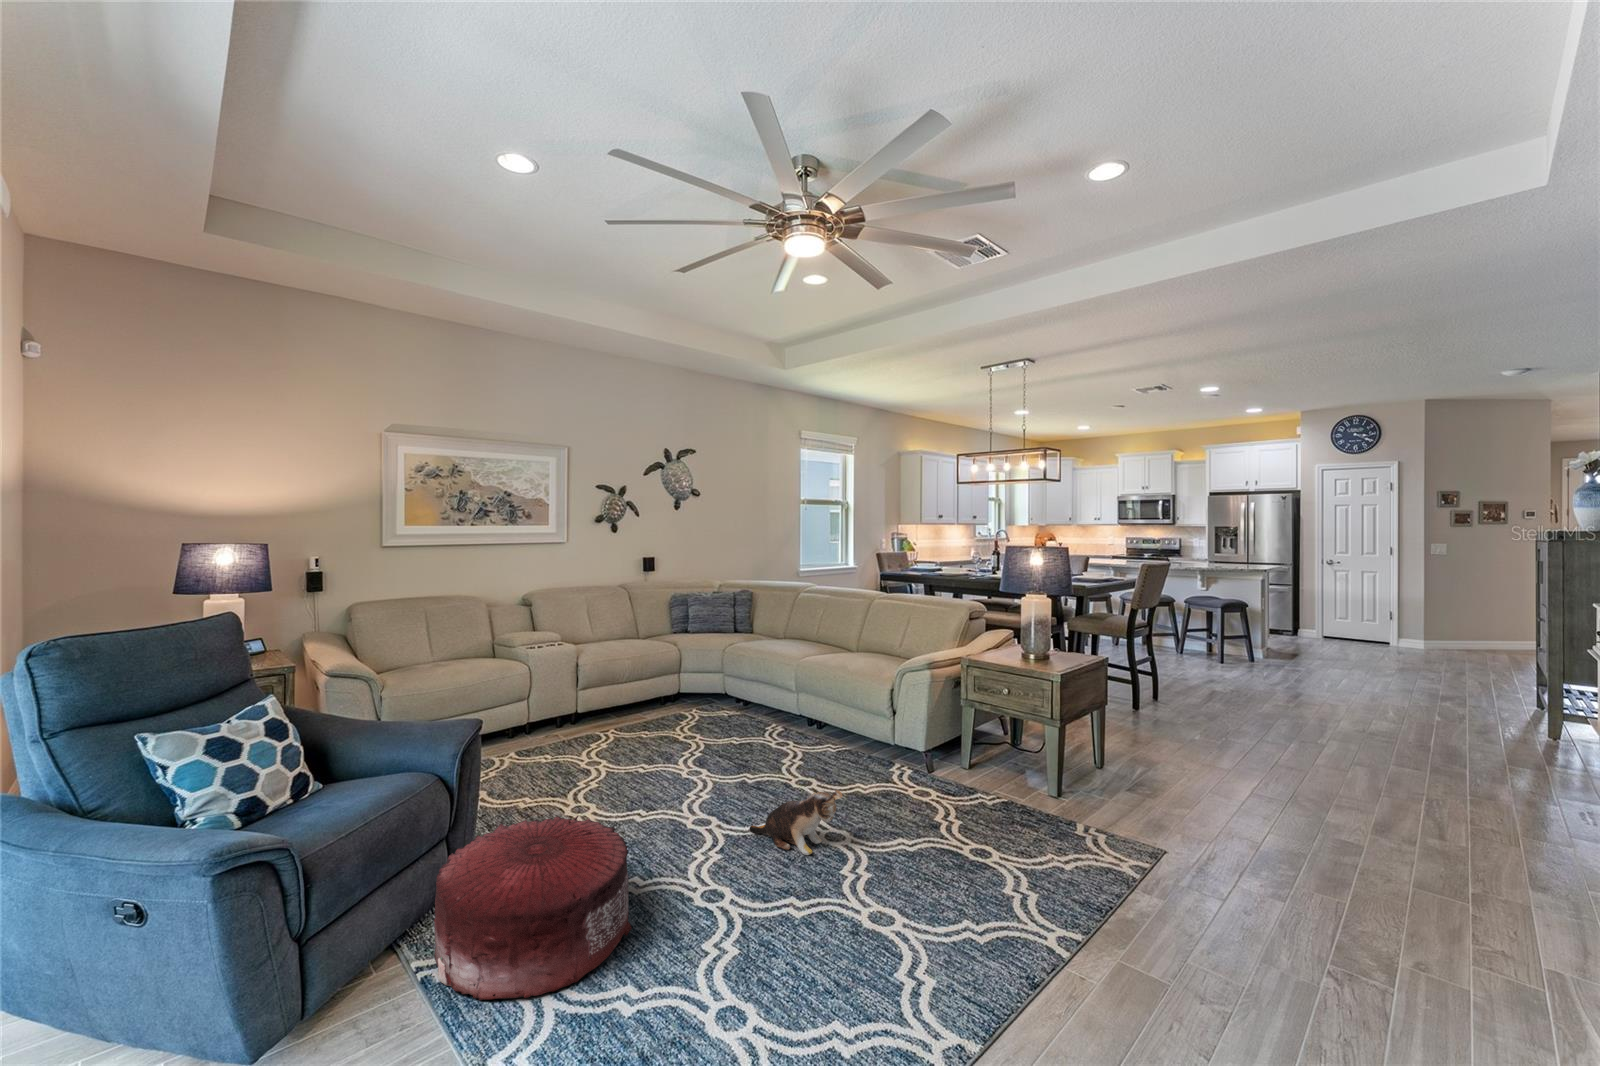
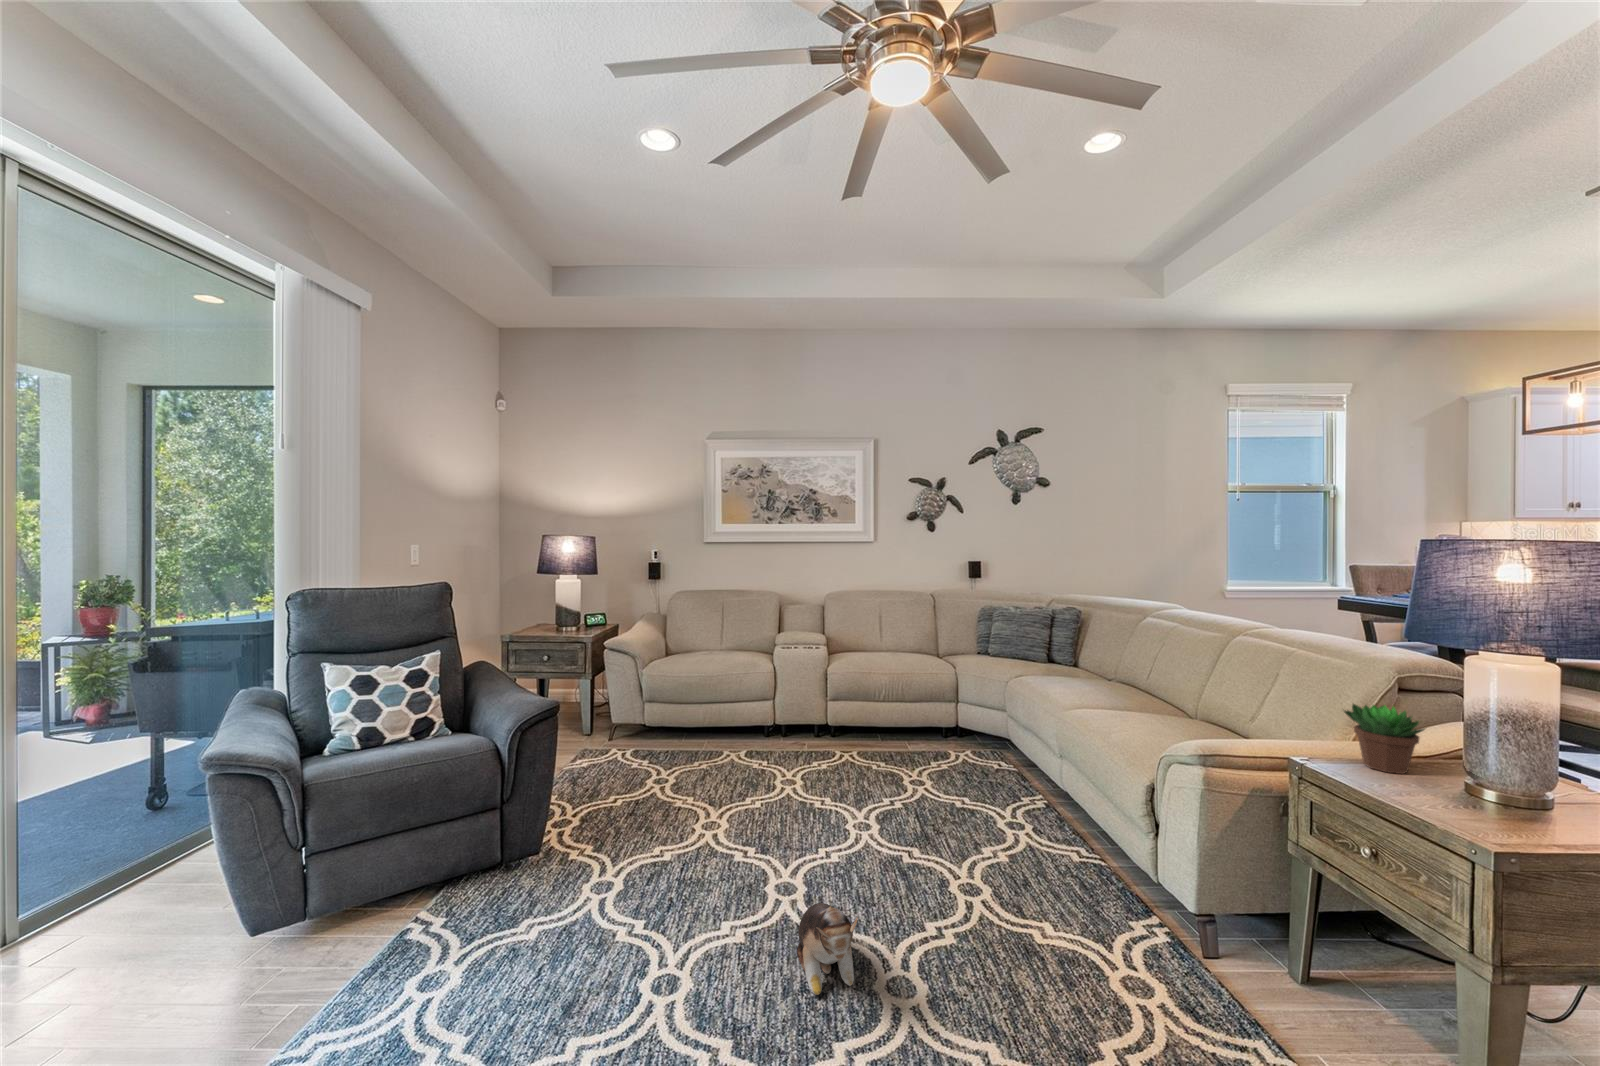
succulent plant: none [973,621,1003,653] -> present [1344,704,1425,774]
pouf: present [434,816,632,1000] -> none [383,806,595,998]

